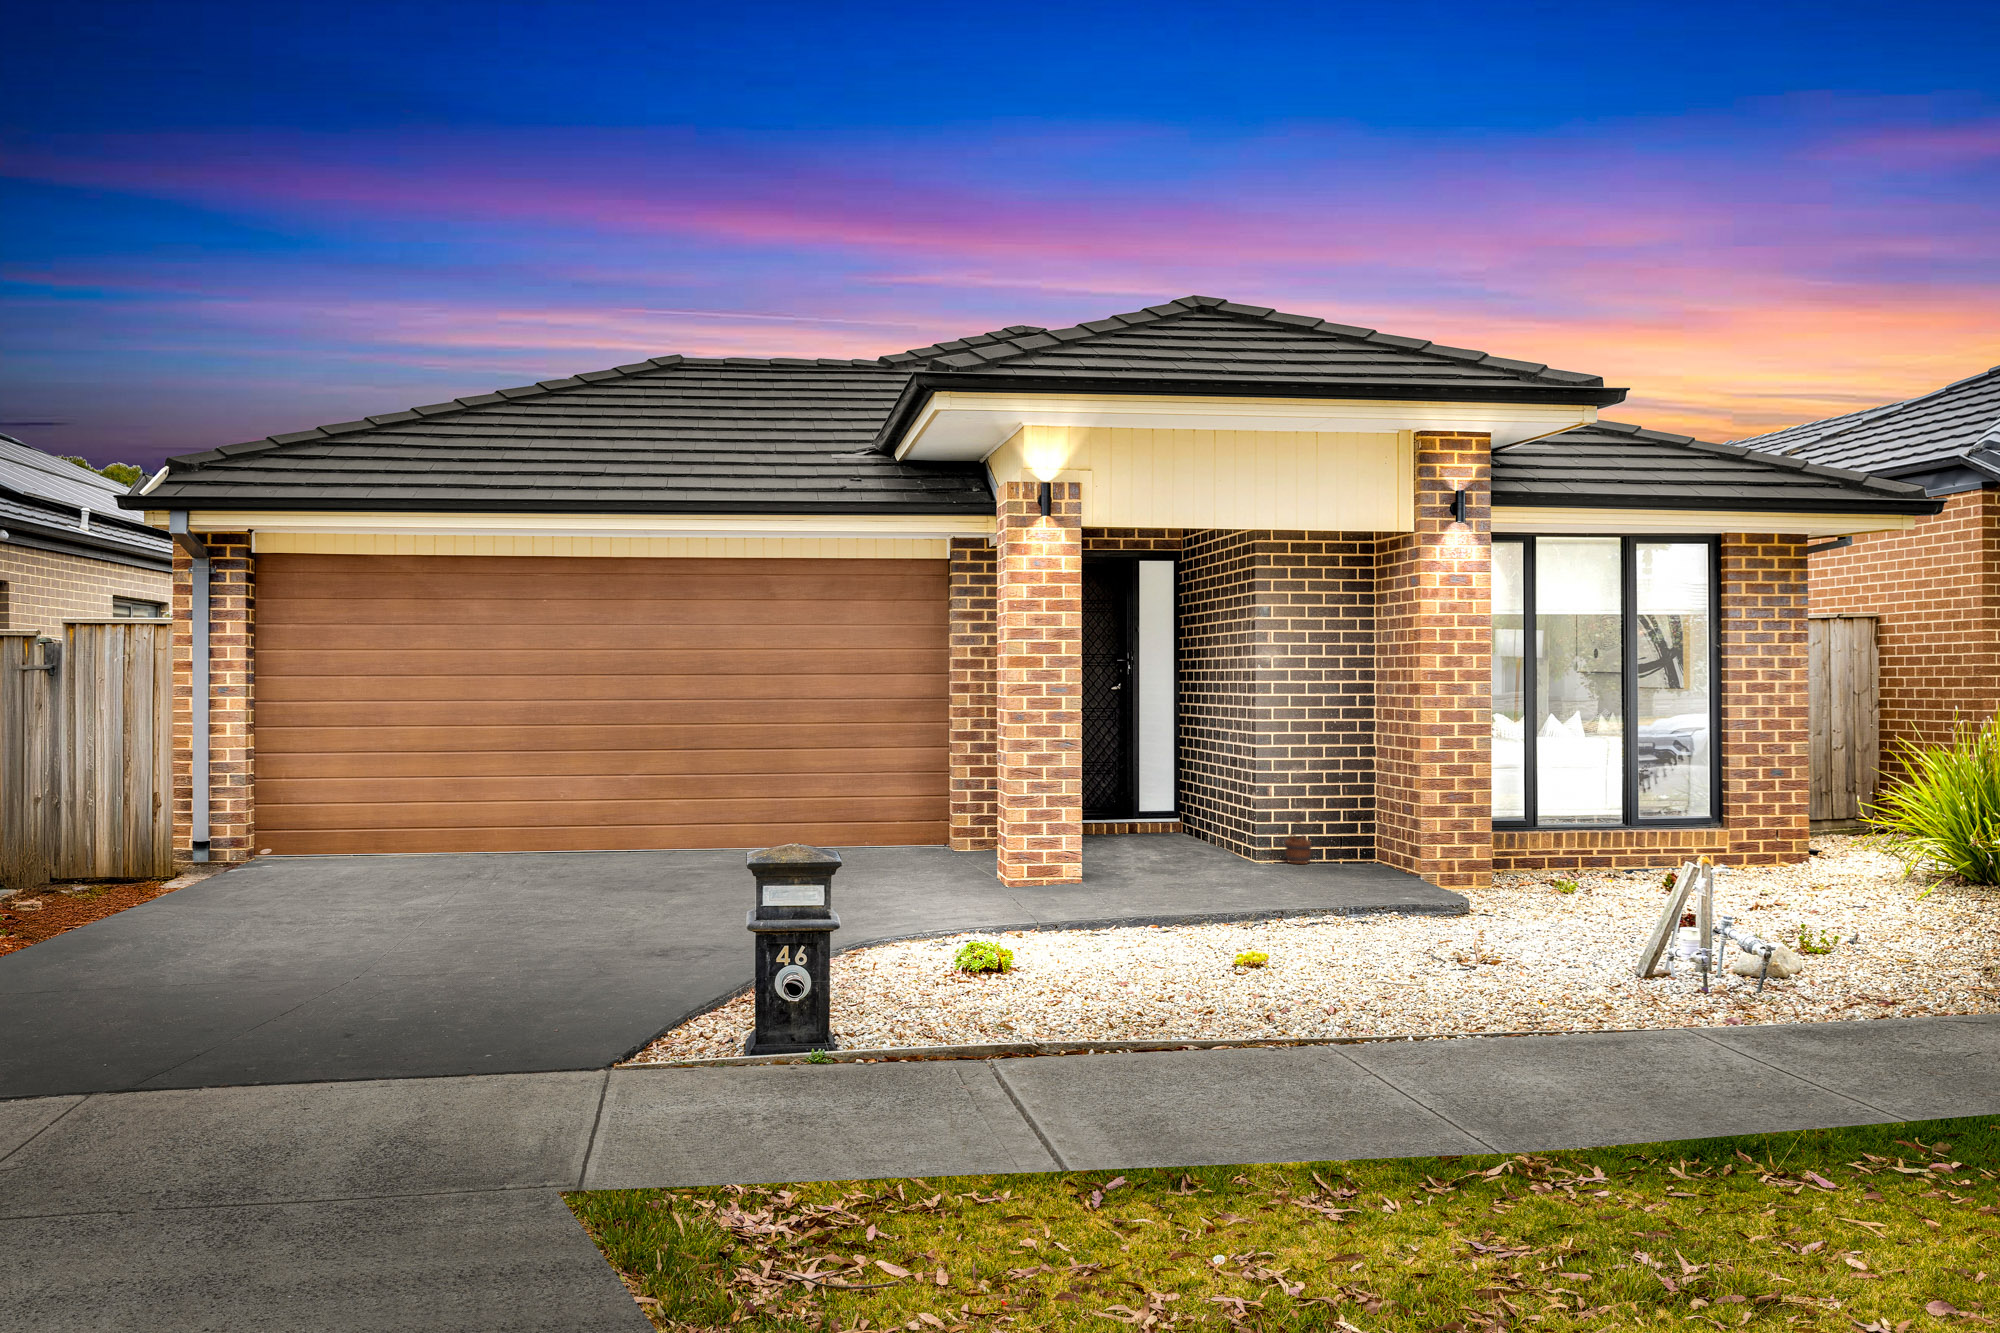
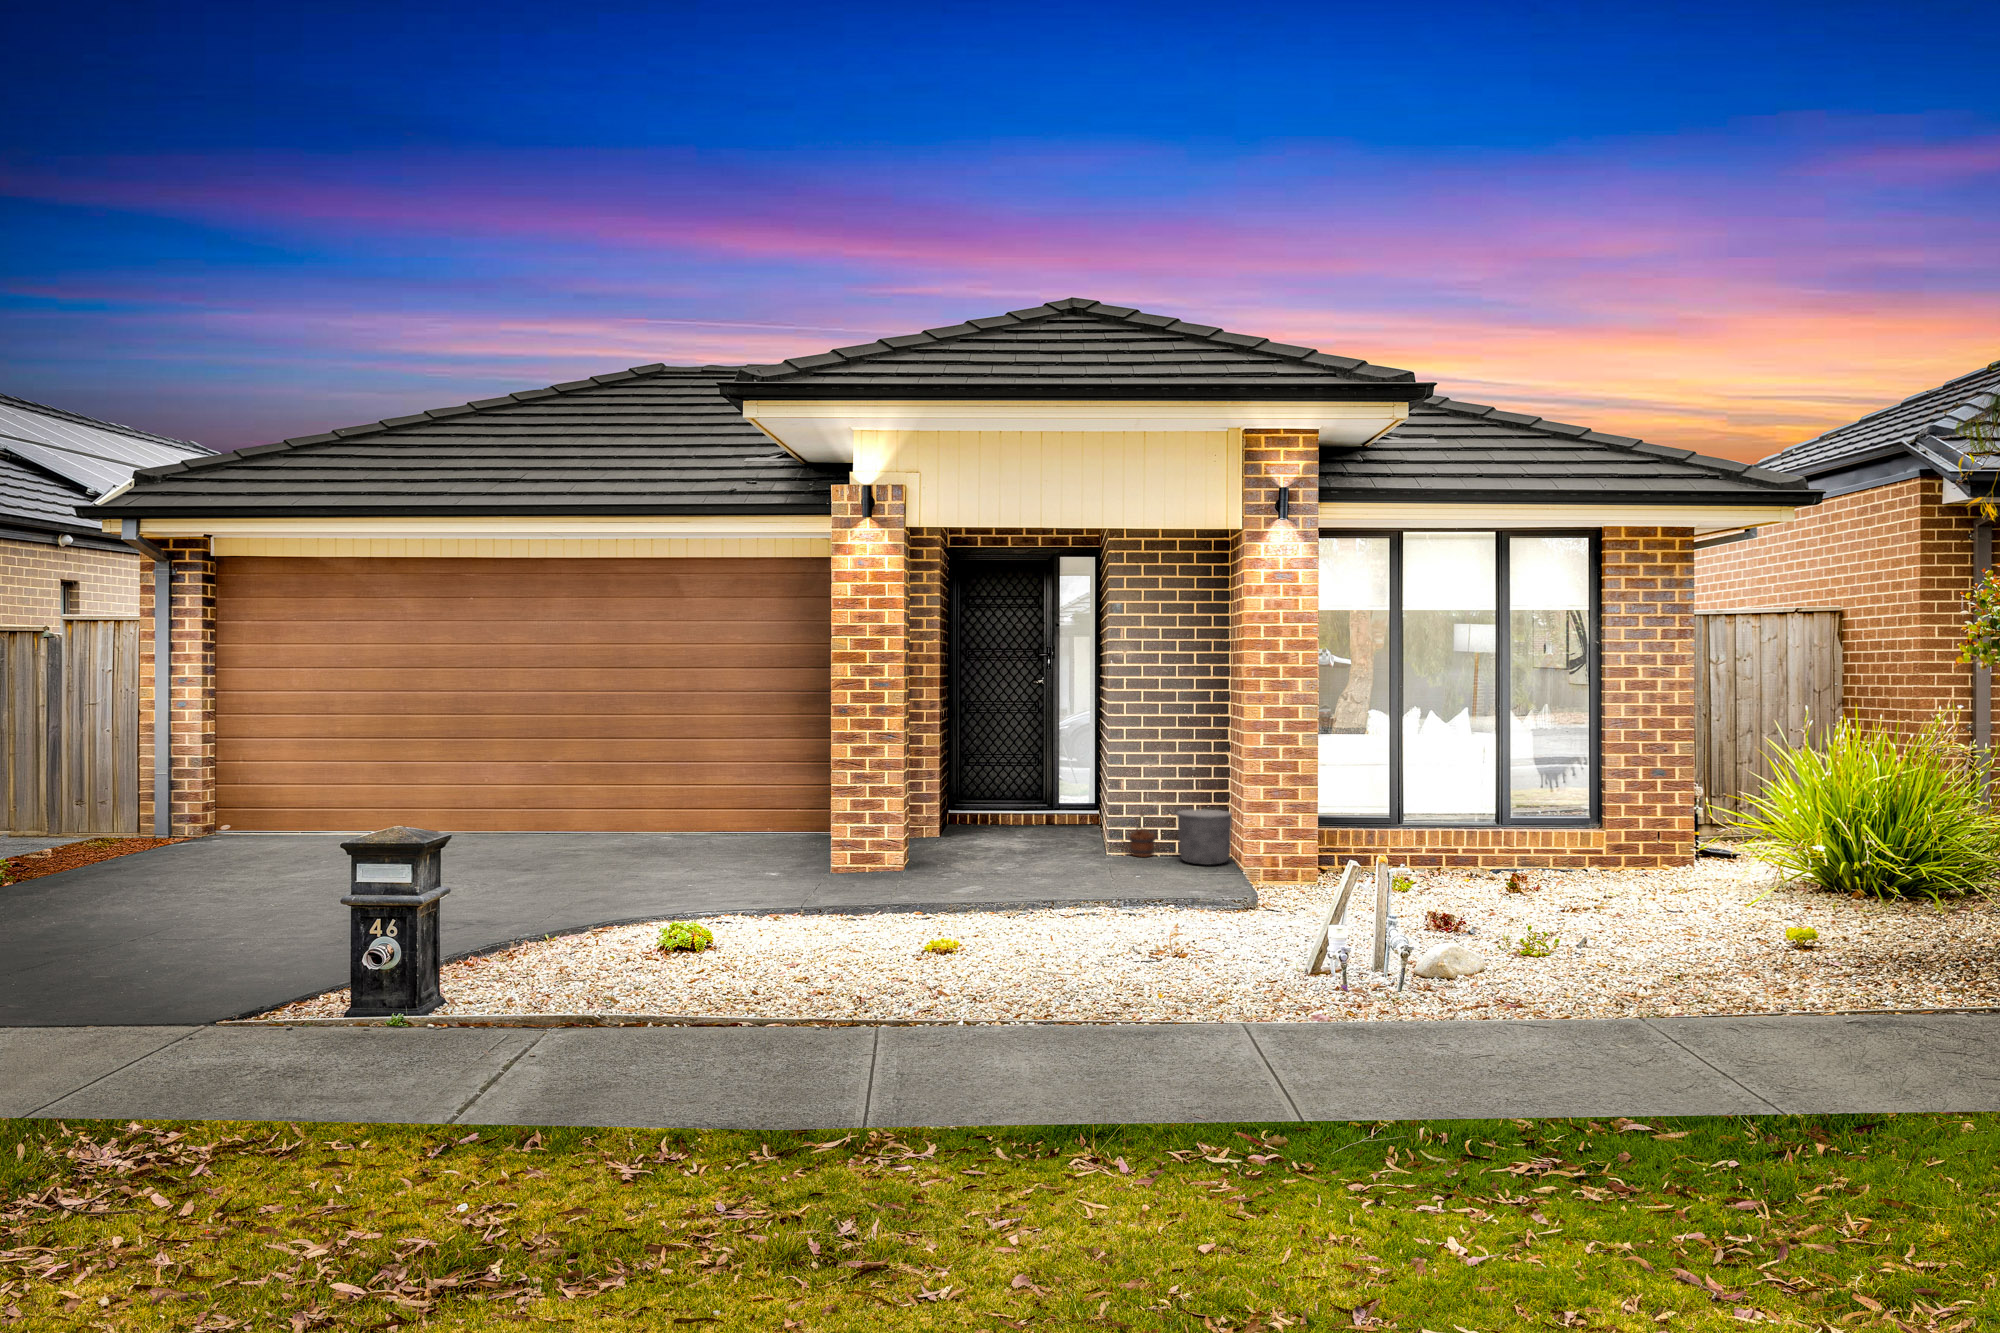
planter: none [1338,815,1395,870] -> present [1177,810,1232,865]

